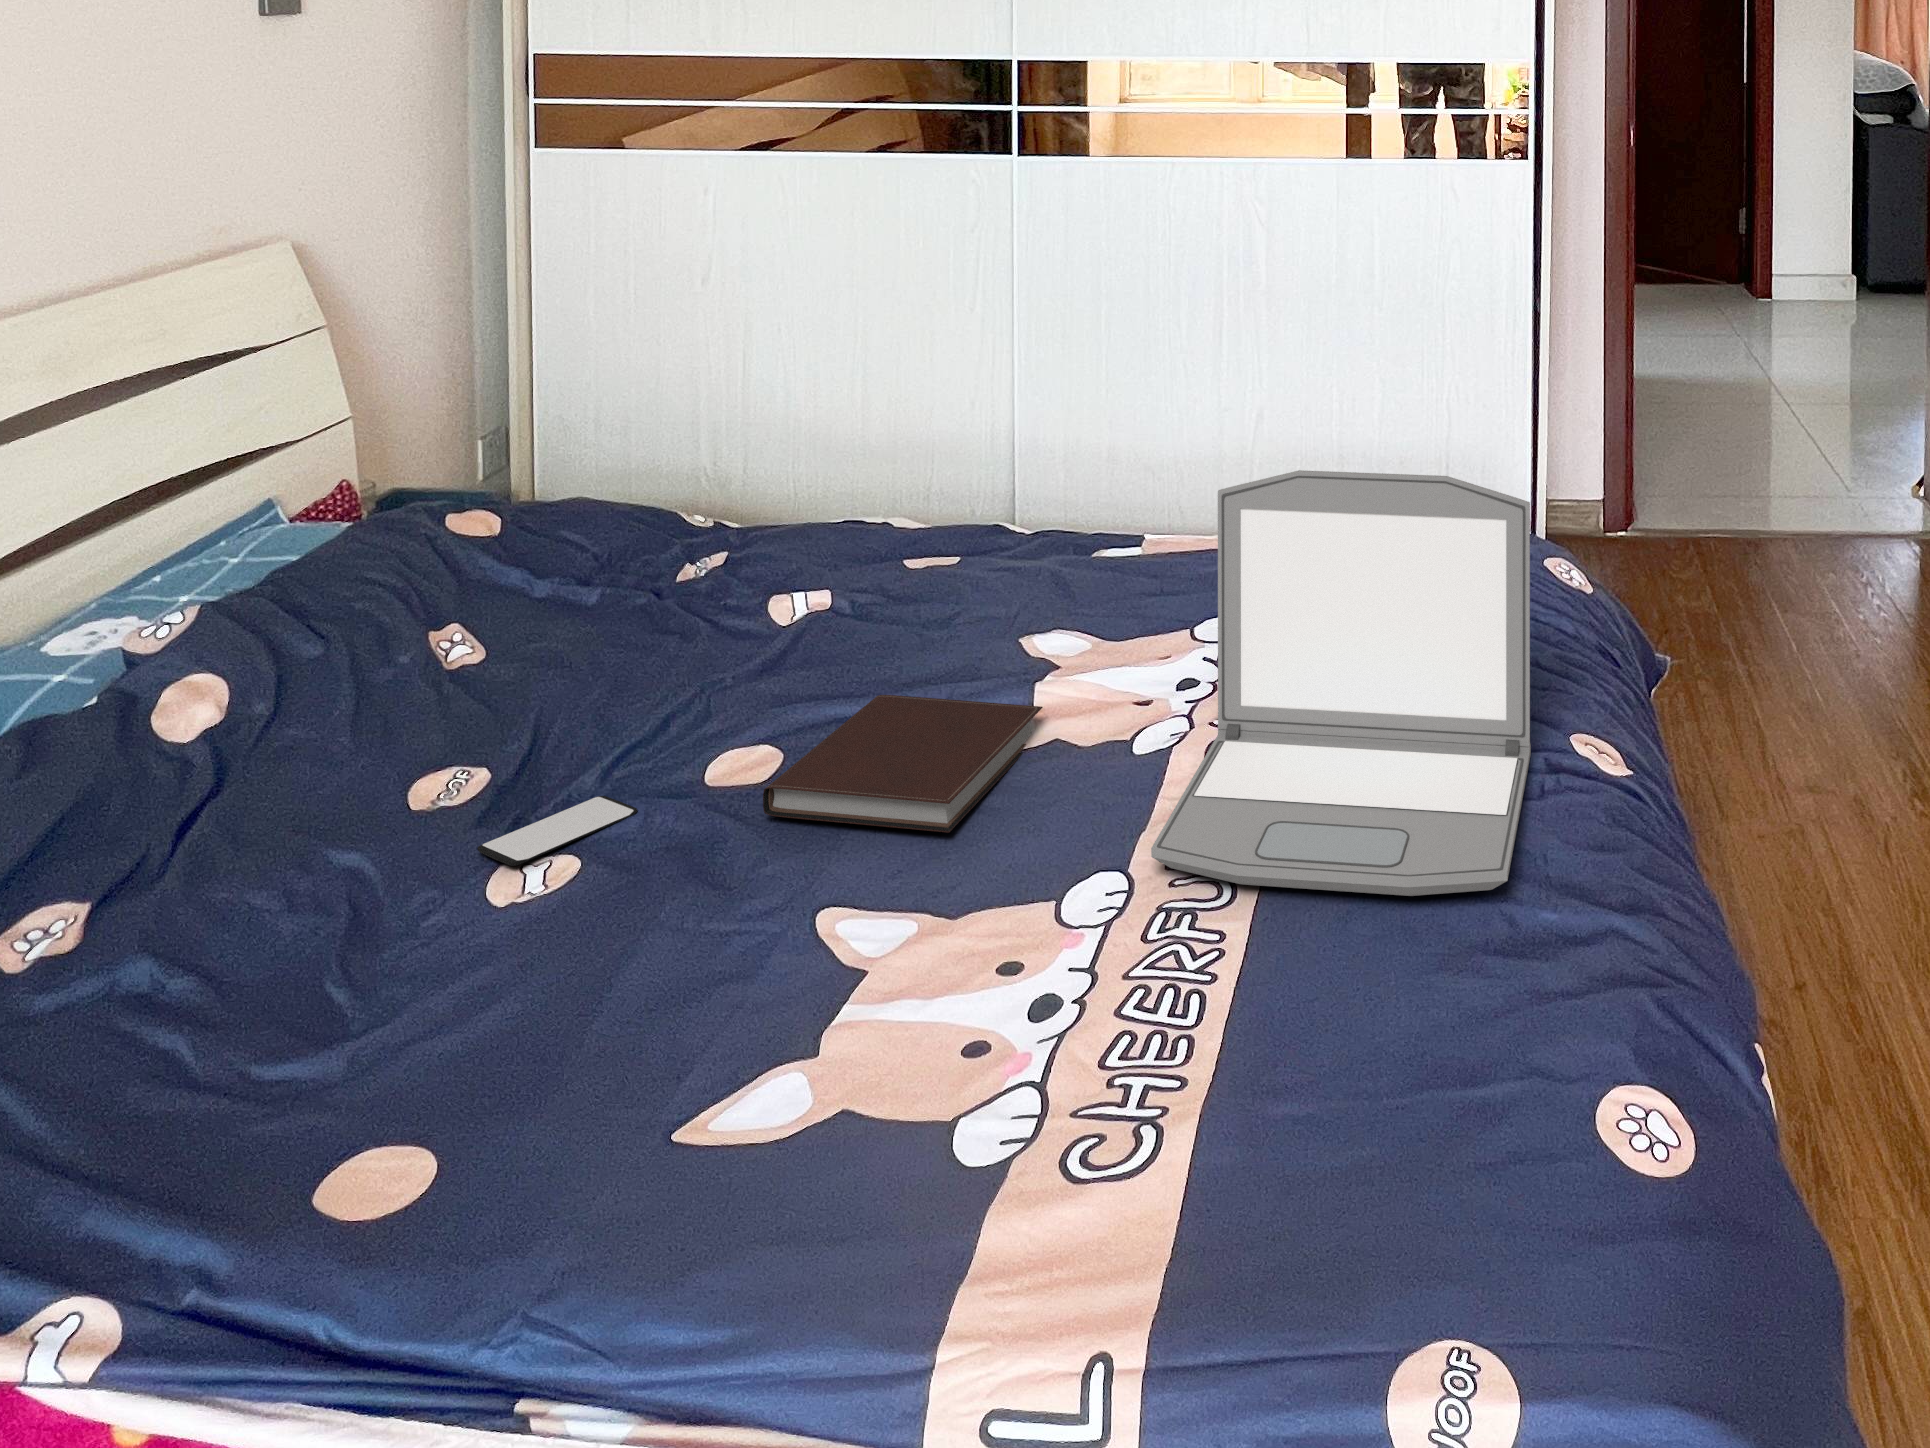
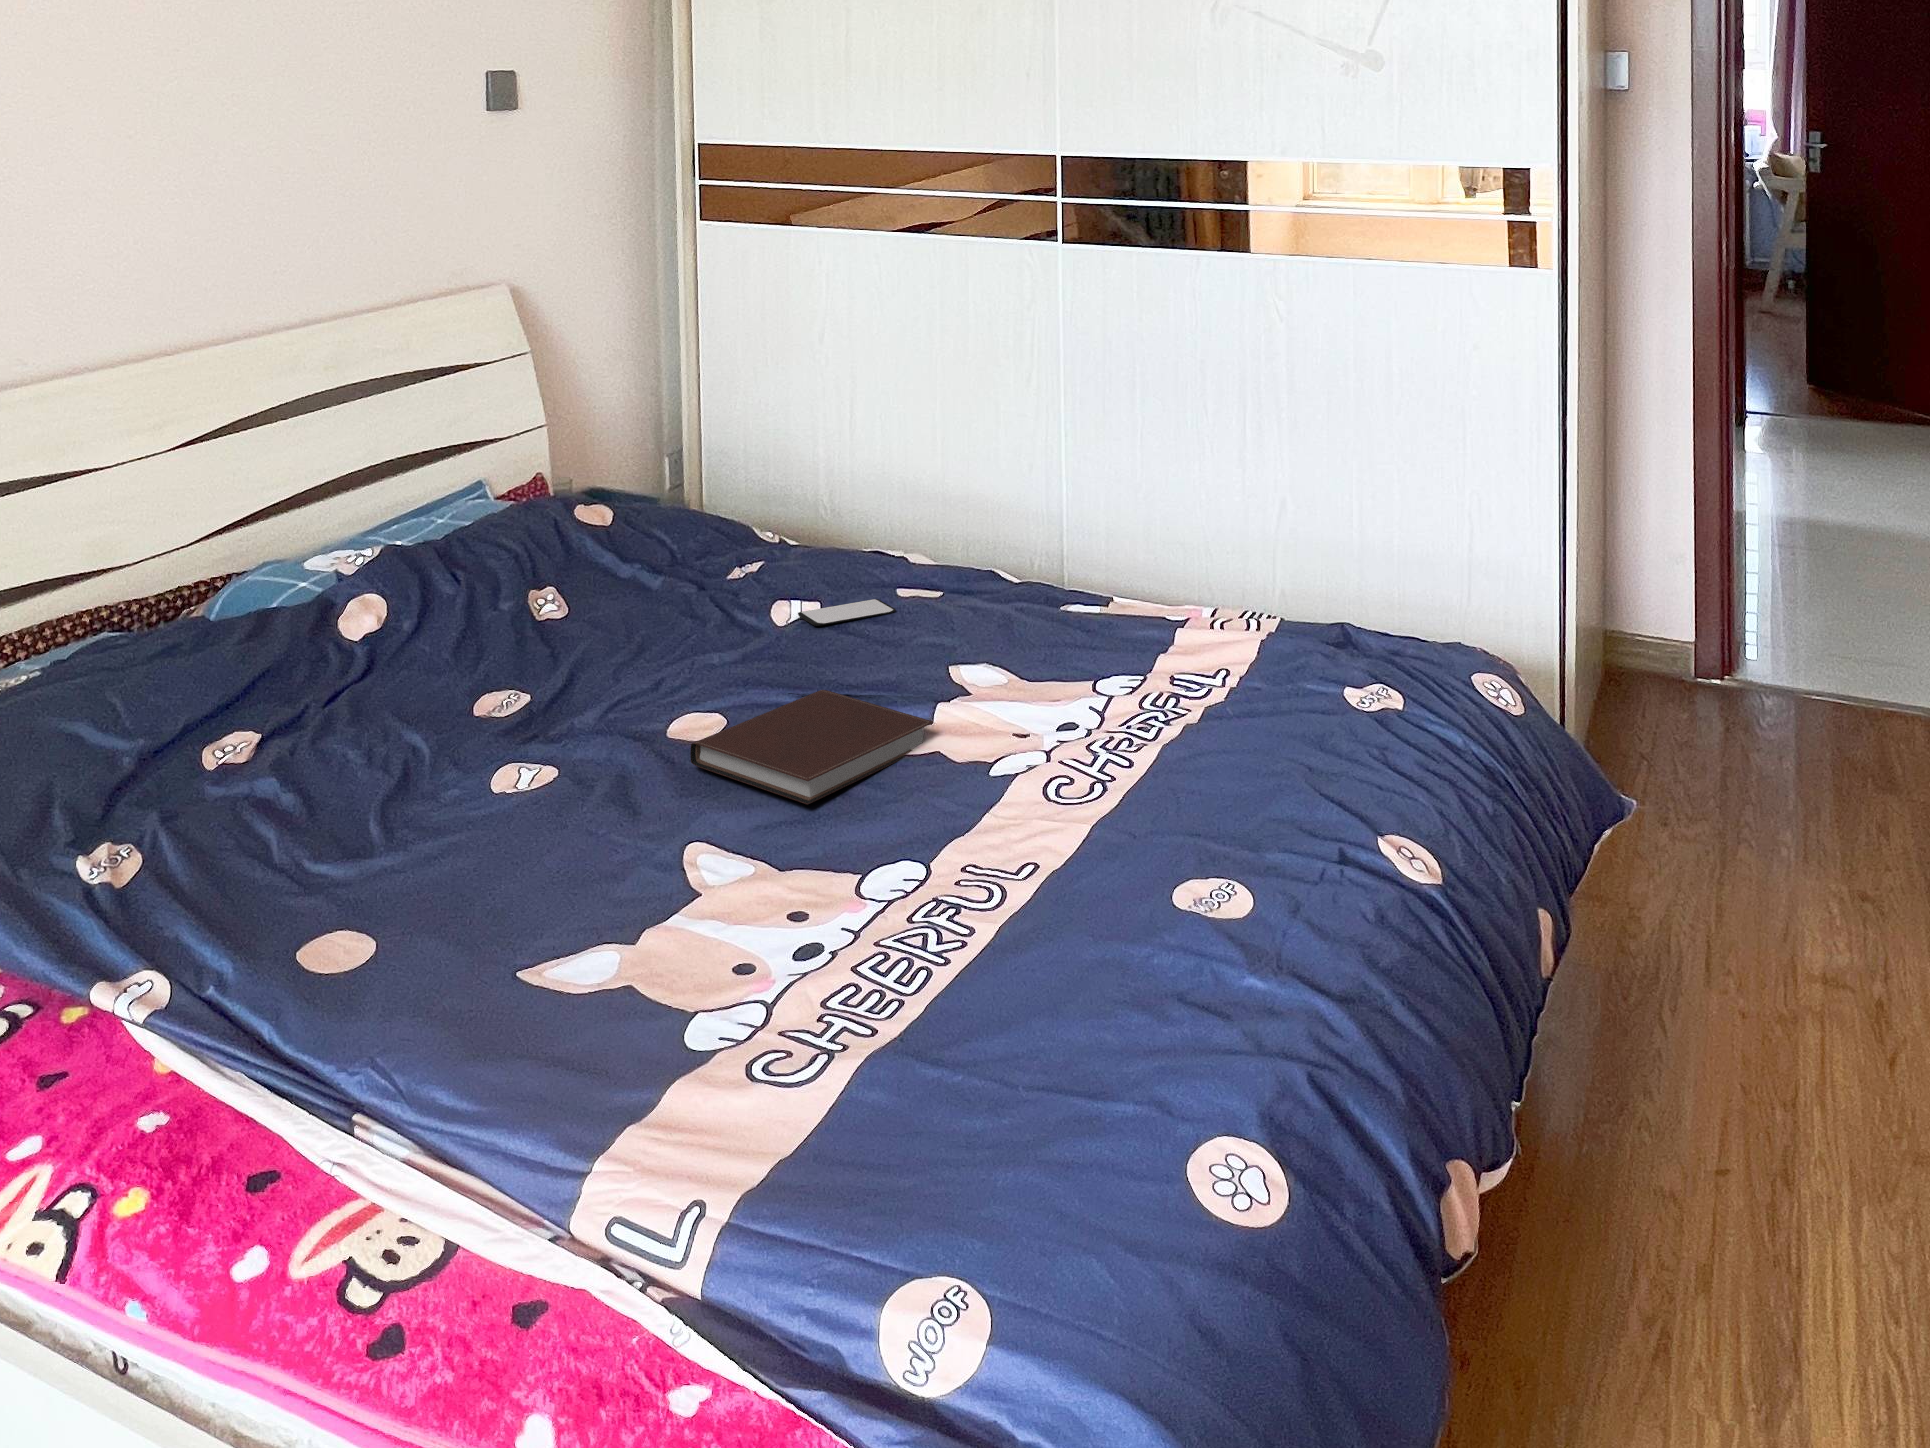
laptop: present [1151,470,1531,896] -> none [936,551,1318,944]
smartphone: present [477,796,637,866] -> present [798,599,896,626]

